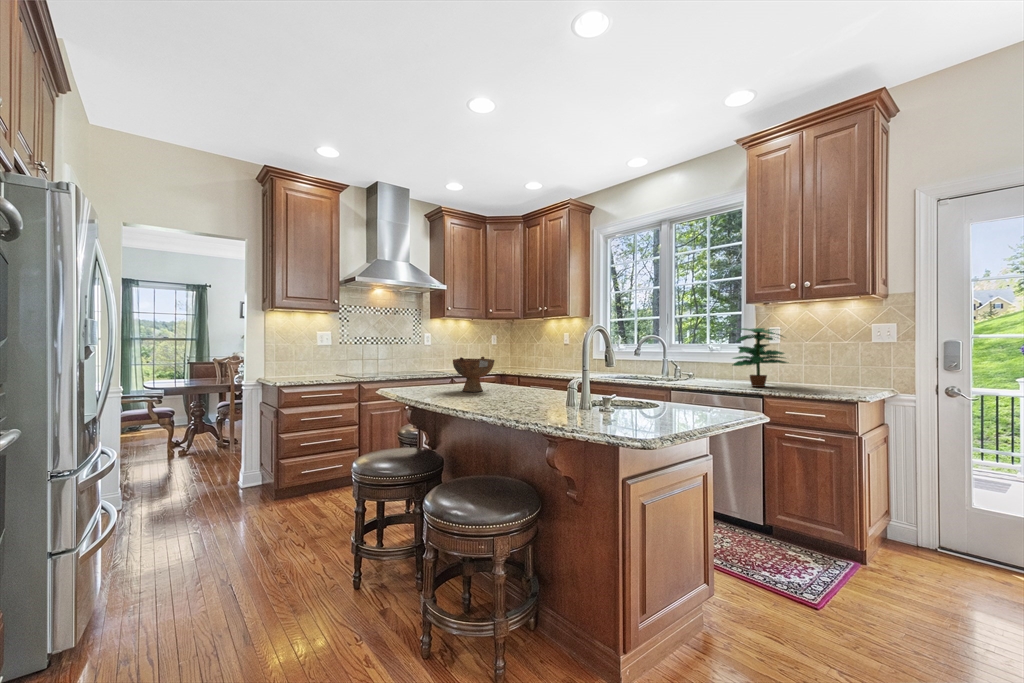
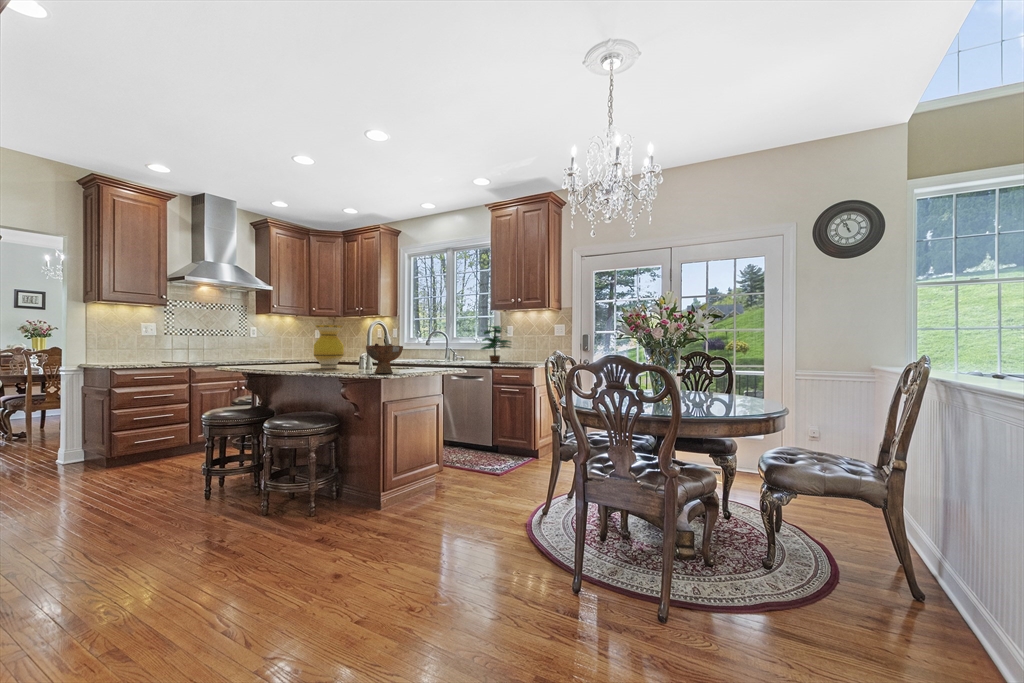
vase: none [498,334,543,405] -> present [314,325,344,368]
bowl: present [453,357,495,392] -> present [366,343,403,373]

